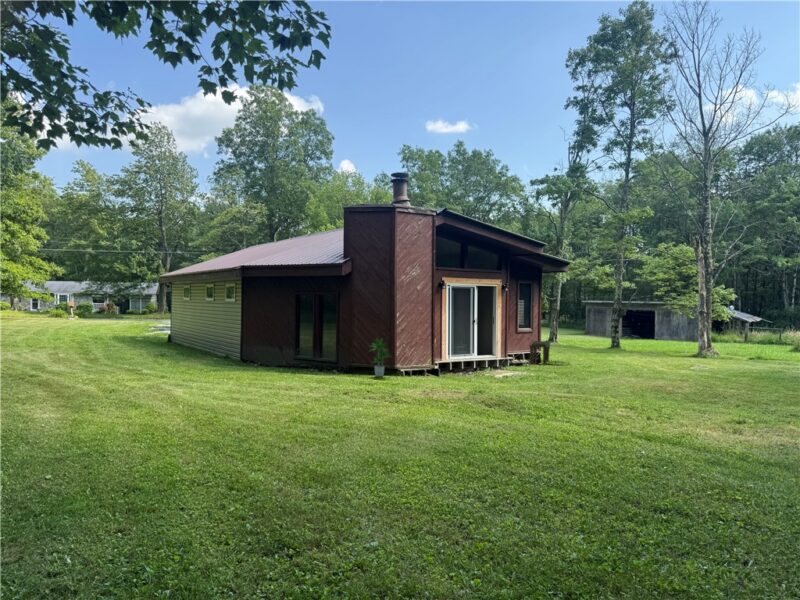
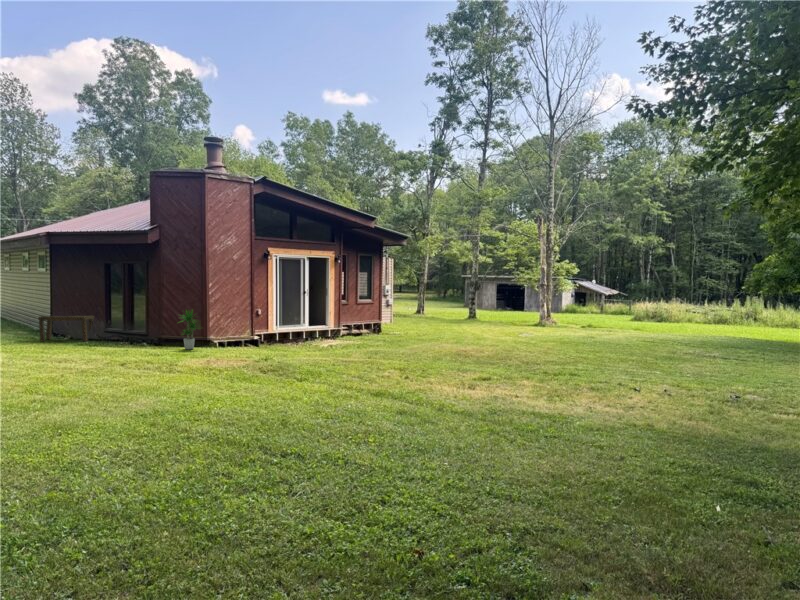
bench: present [530,341,550,365] -> present [38,316,94,342]

